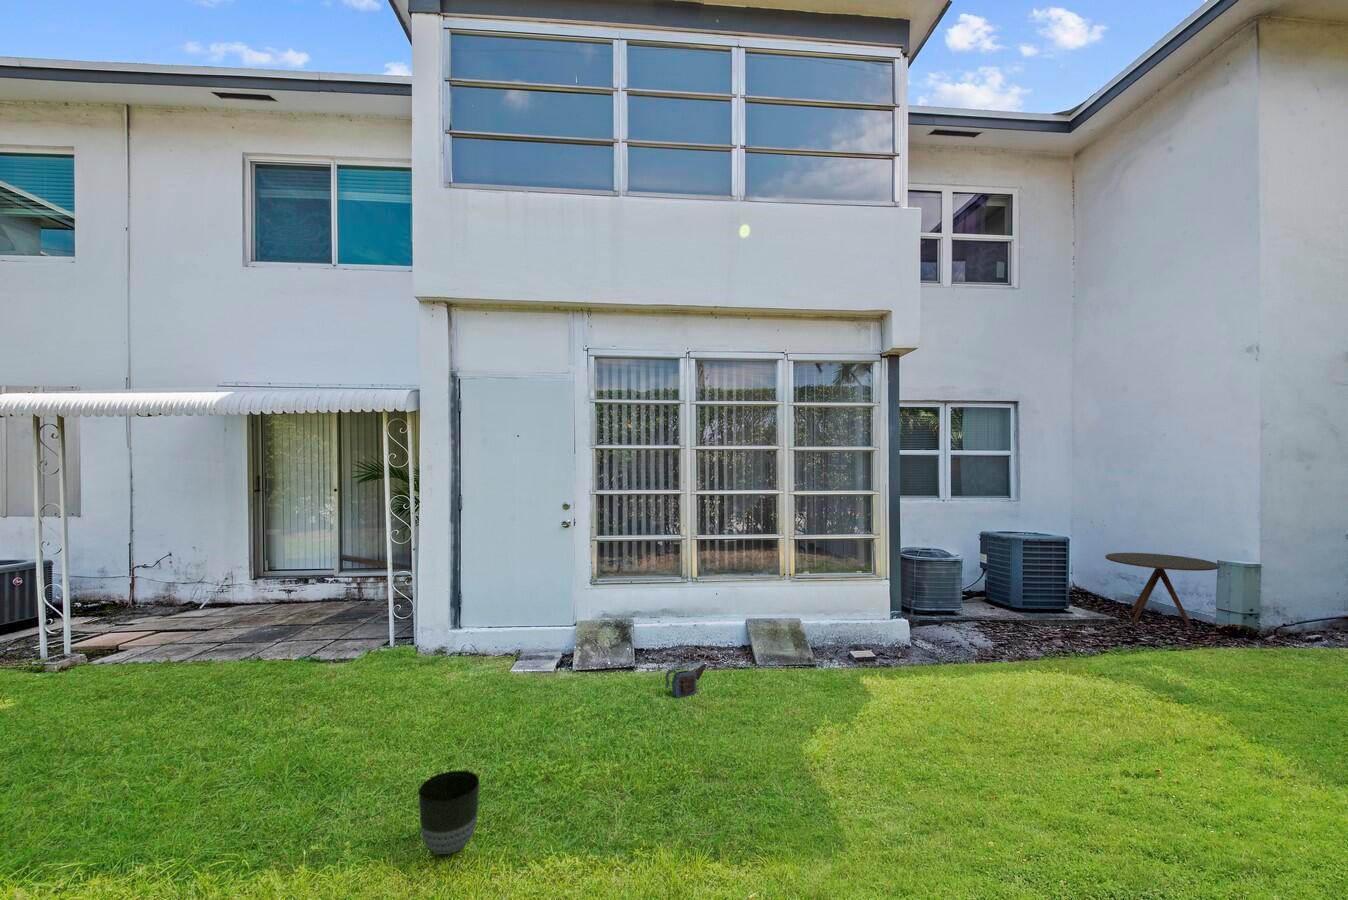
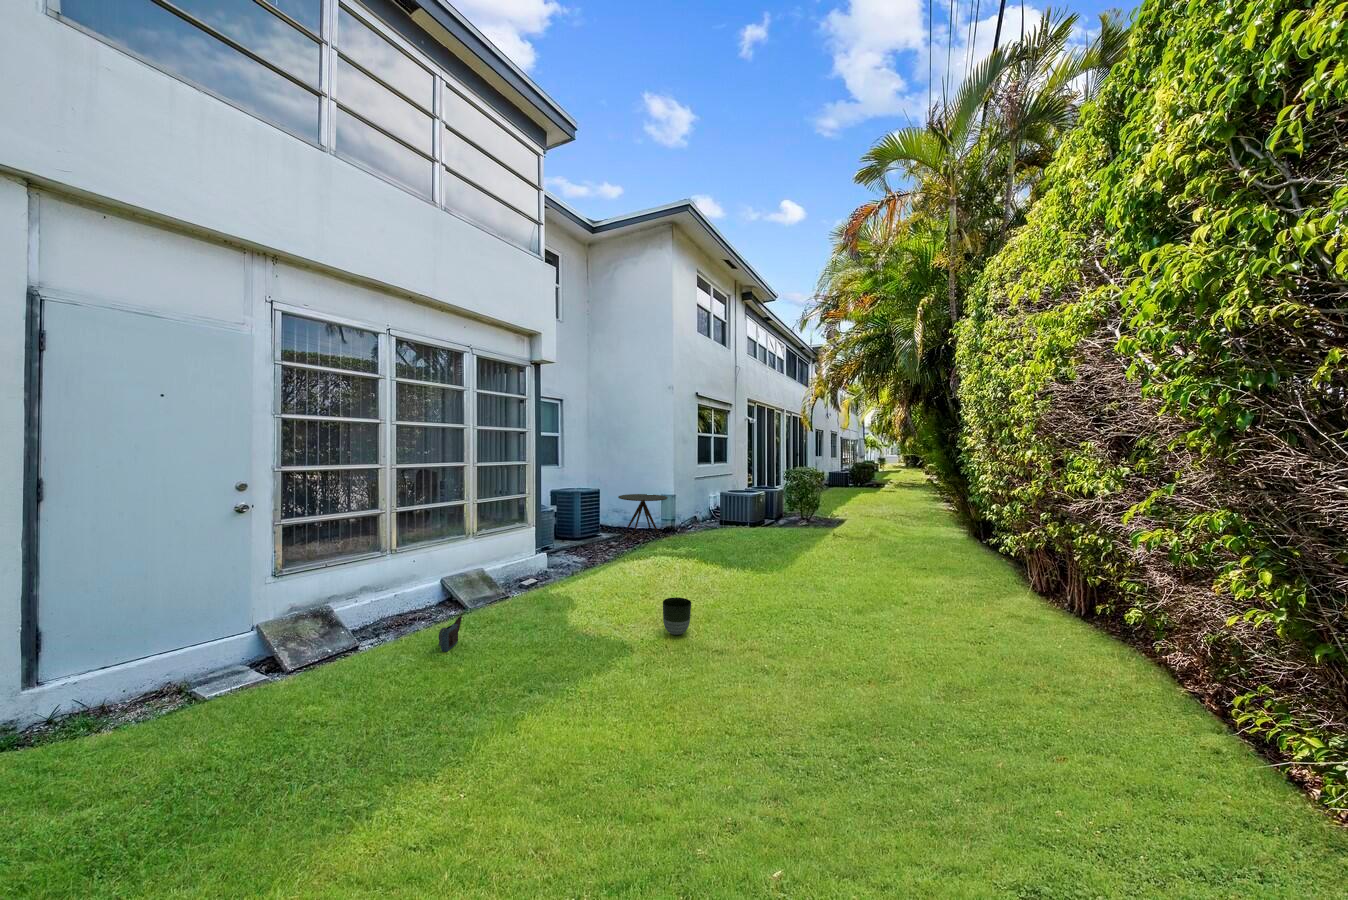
planter: present [419,770,479,854] -> present [663,597,691,635]

